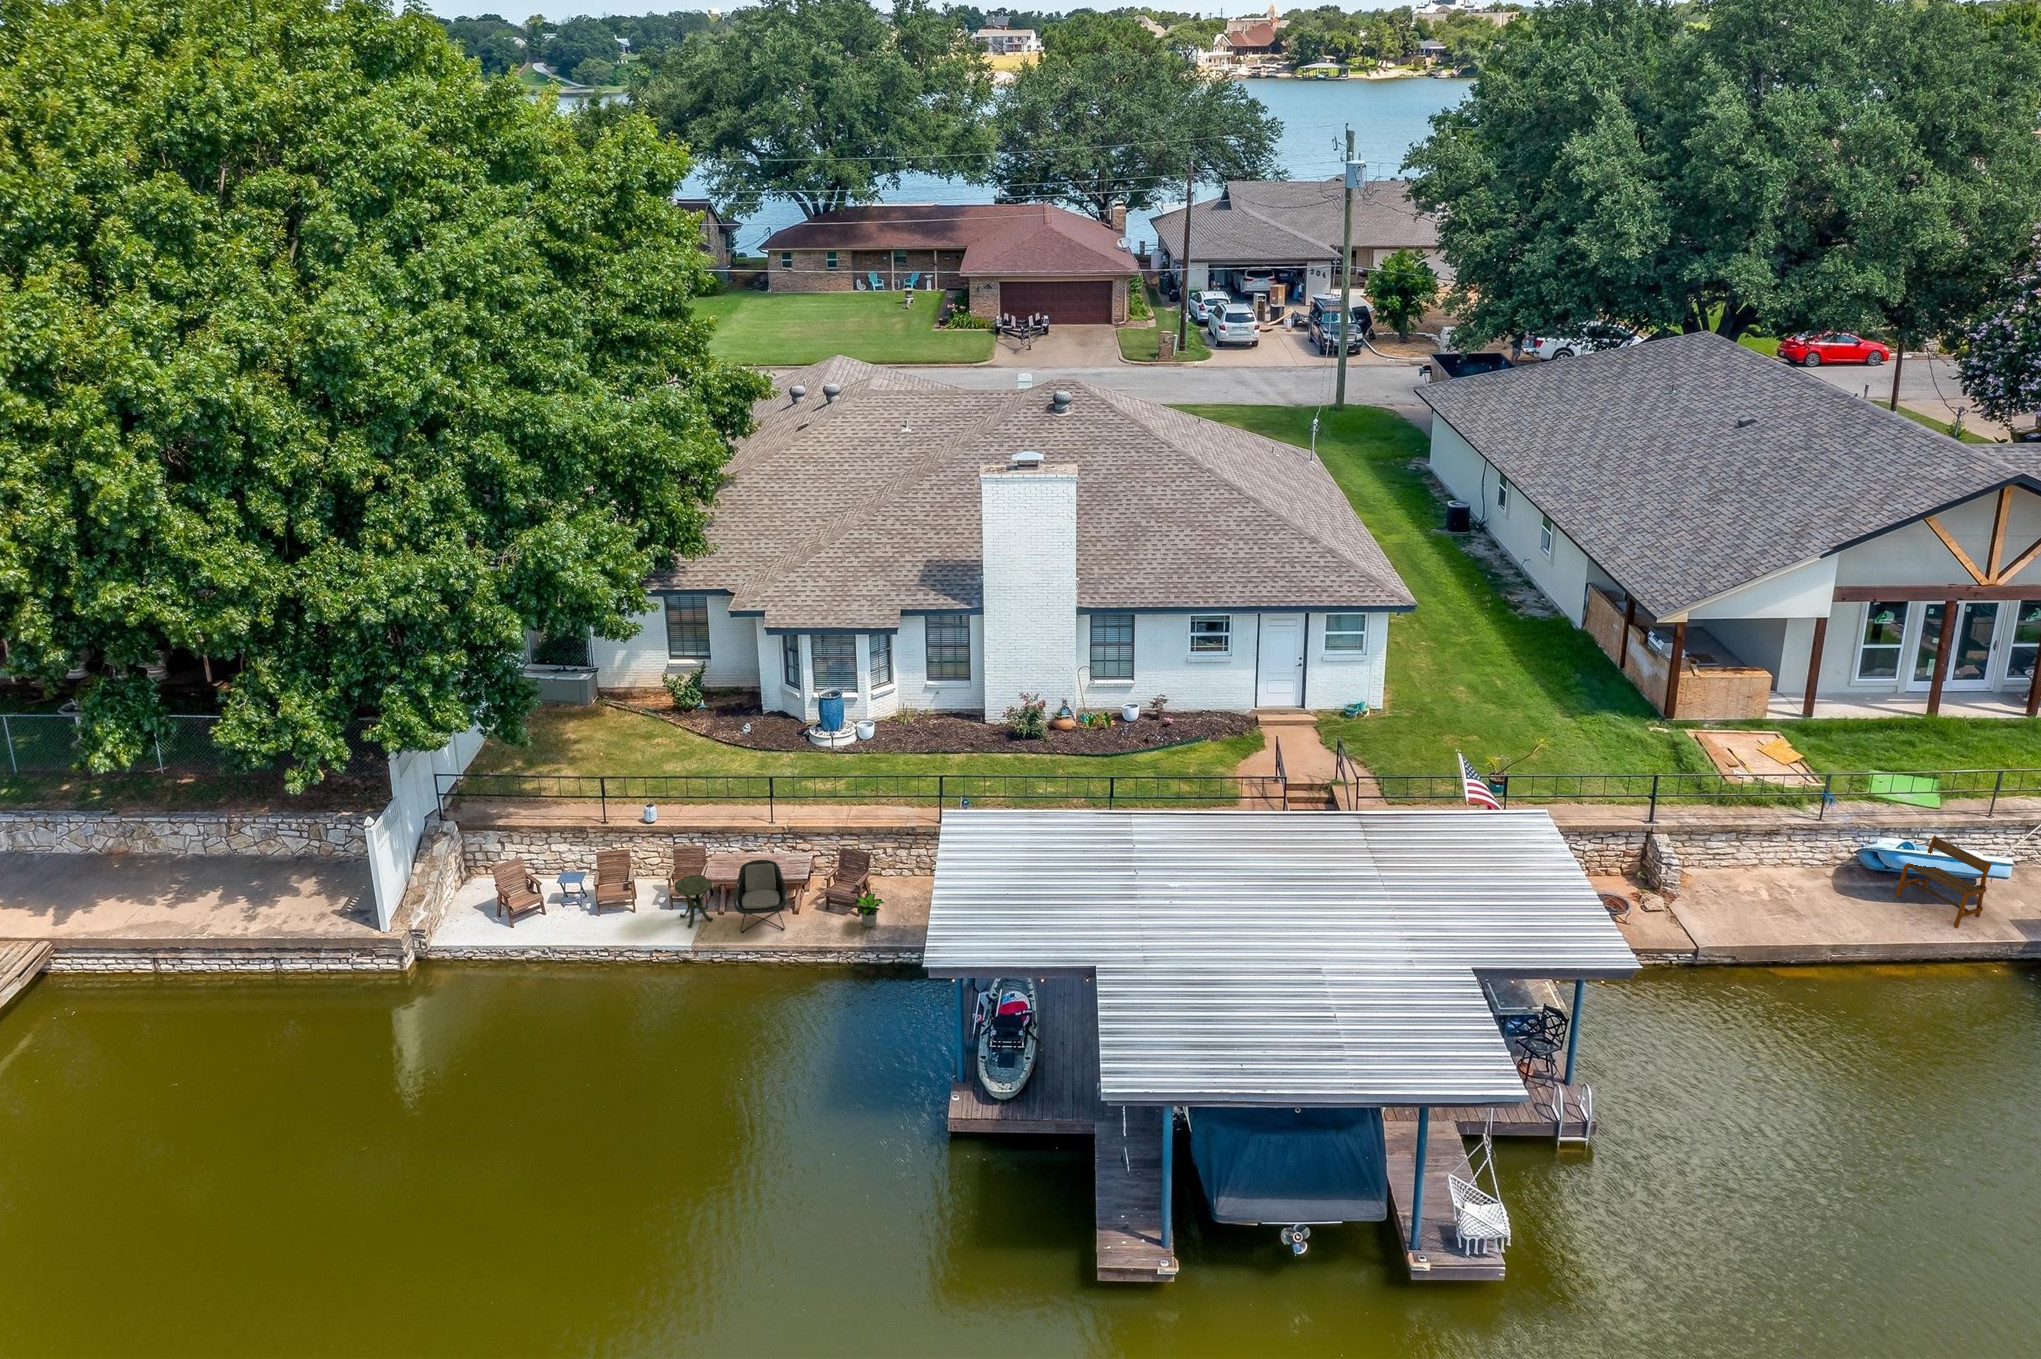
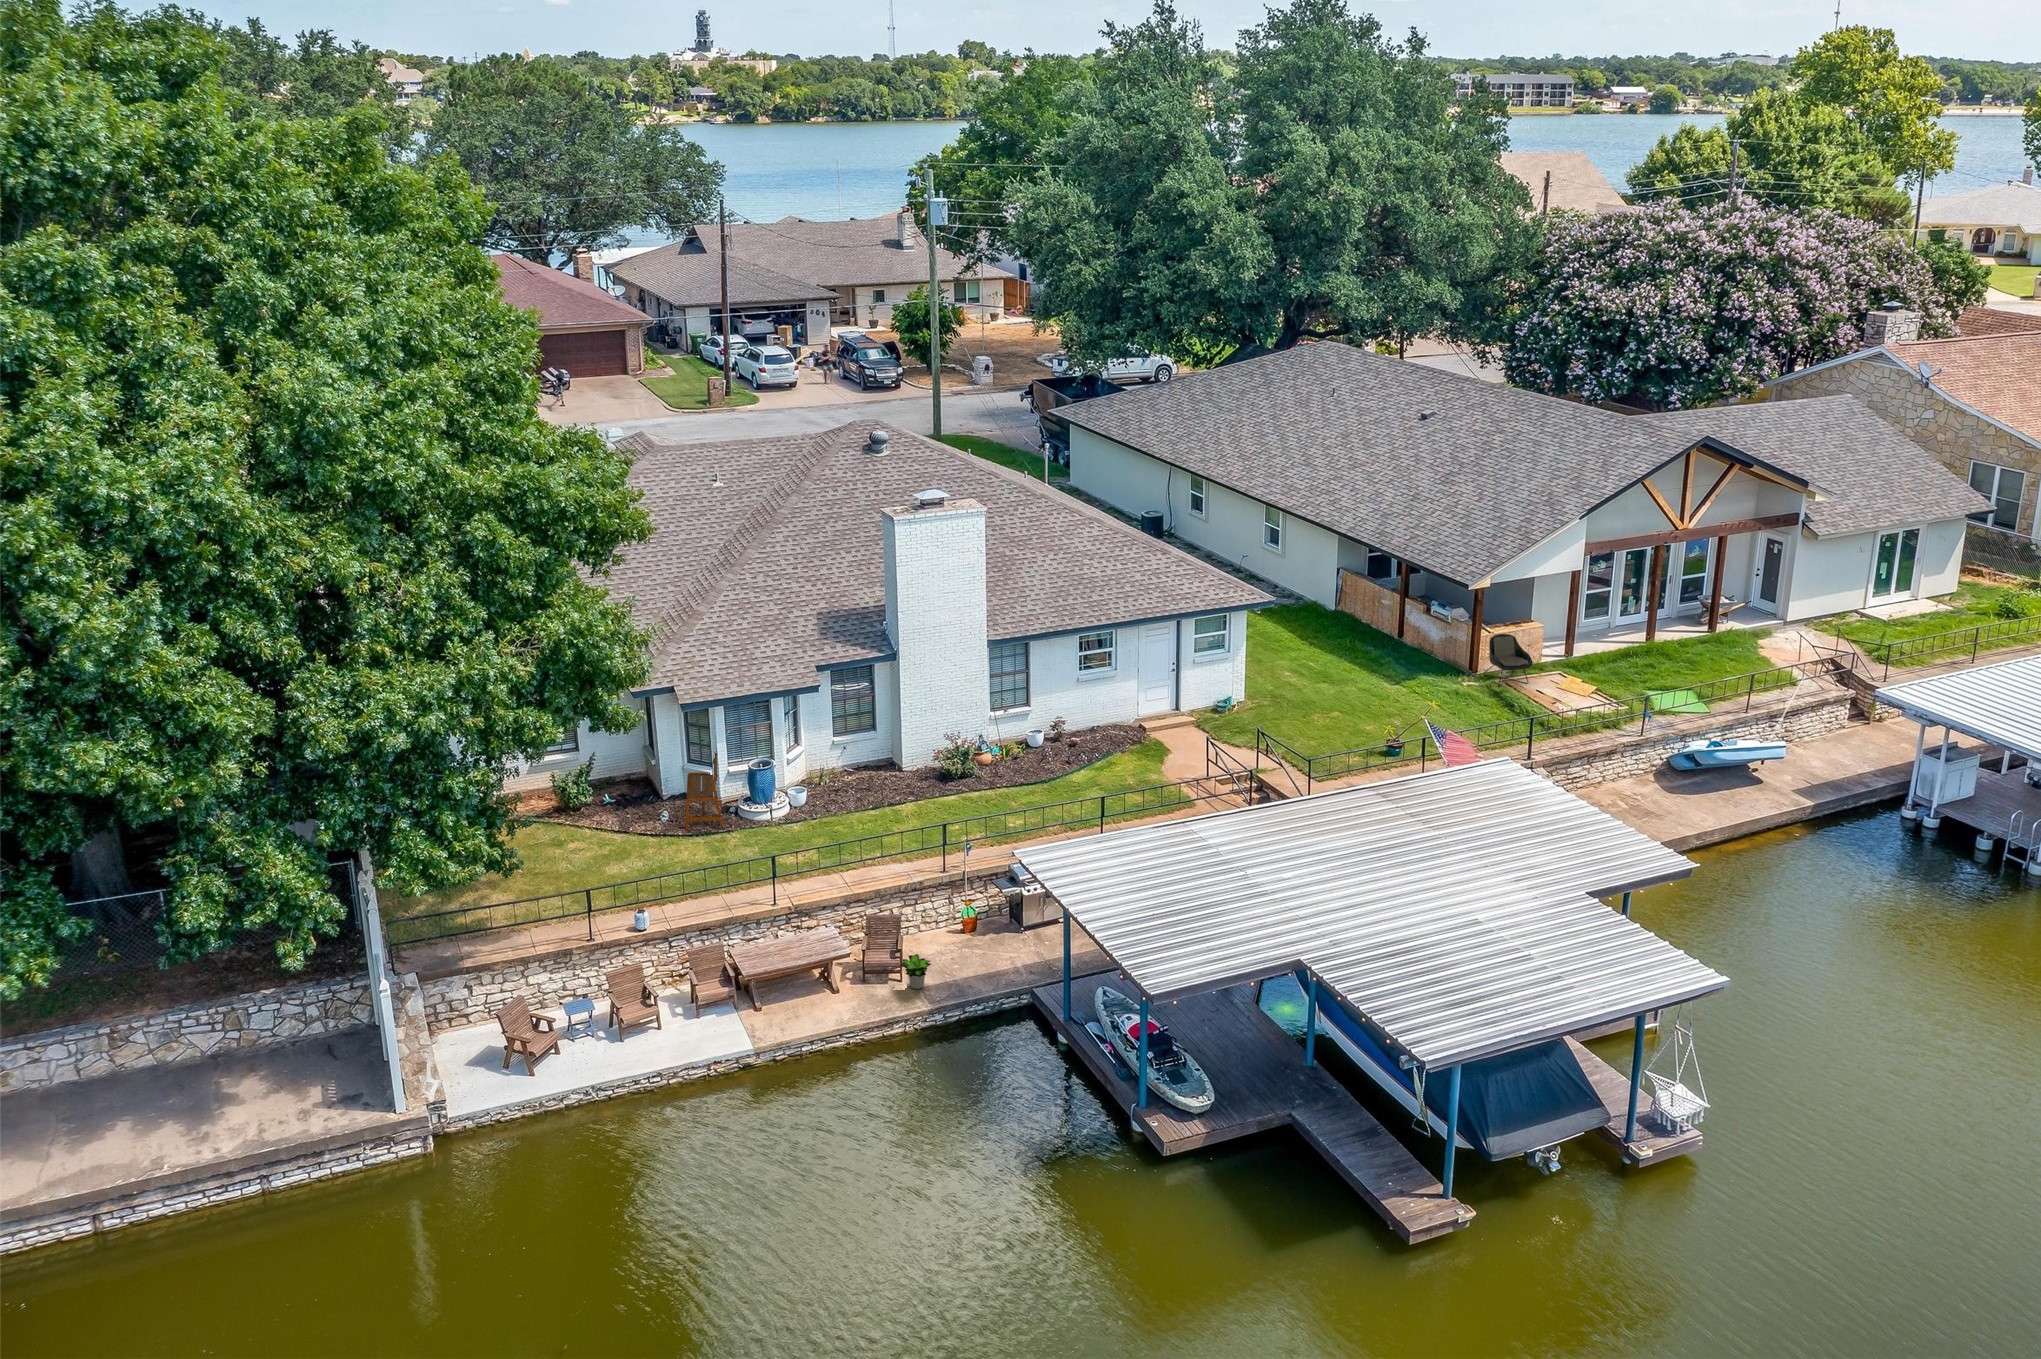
bench: present [1896,836,1992,928] -> present [686,753,723,829]
lounge chair: present [734,860,787,933] -> present [1483,634,1533,687]
side table: present [675,875,713,927] -> none [710,973,753,1030]

